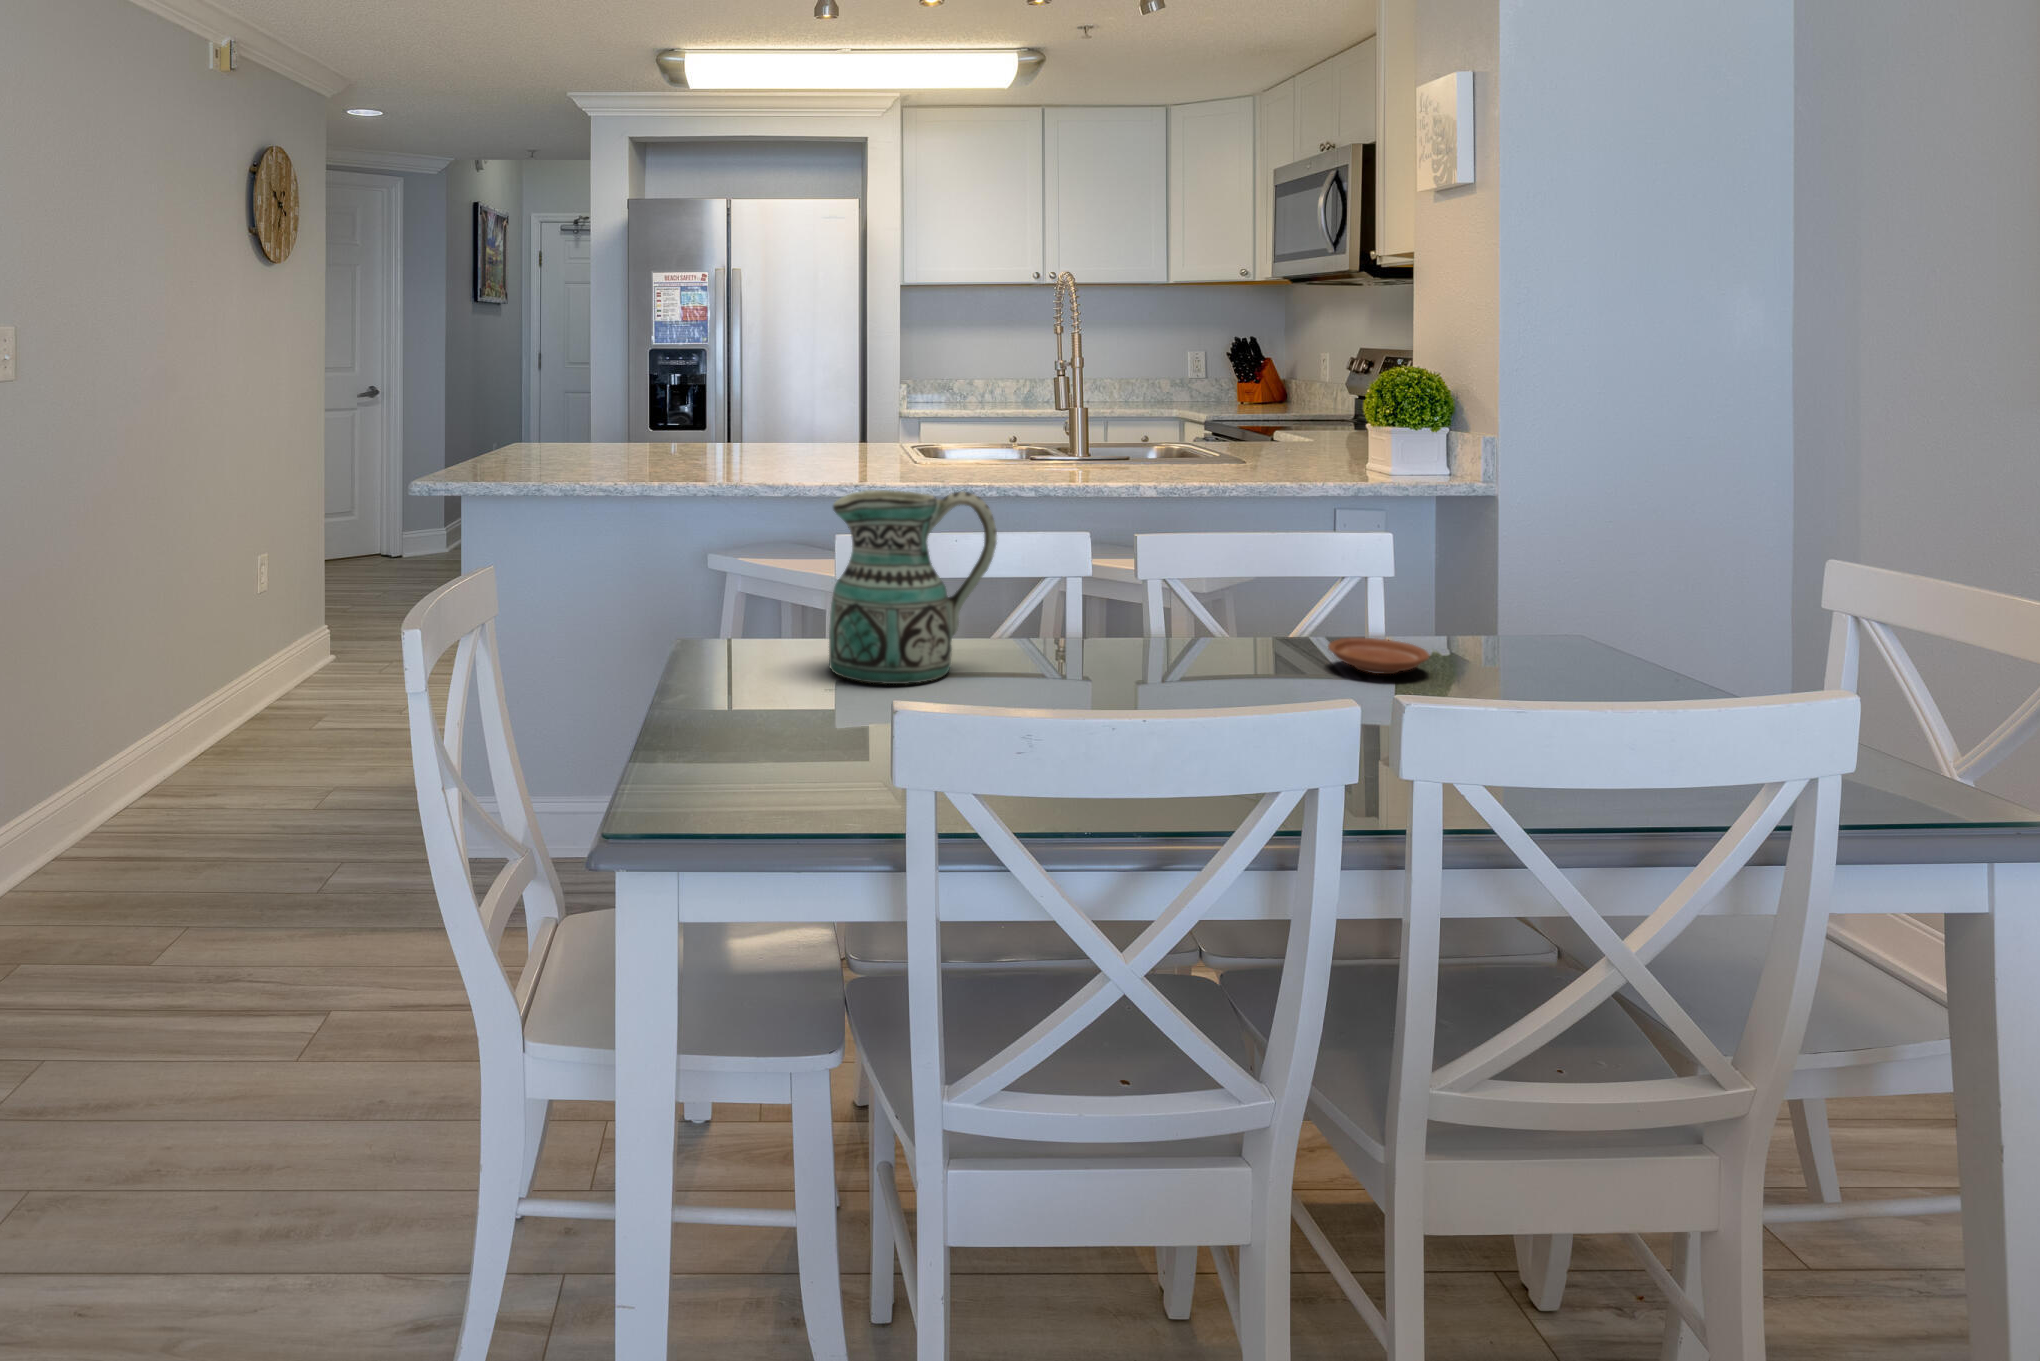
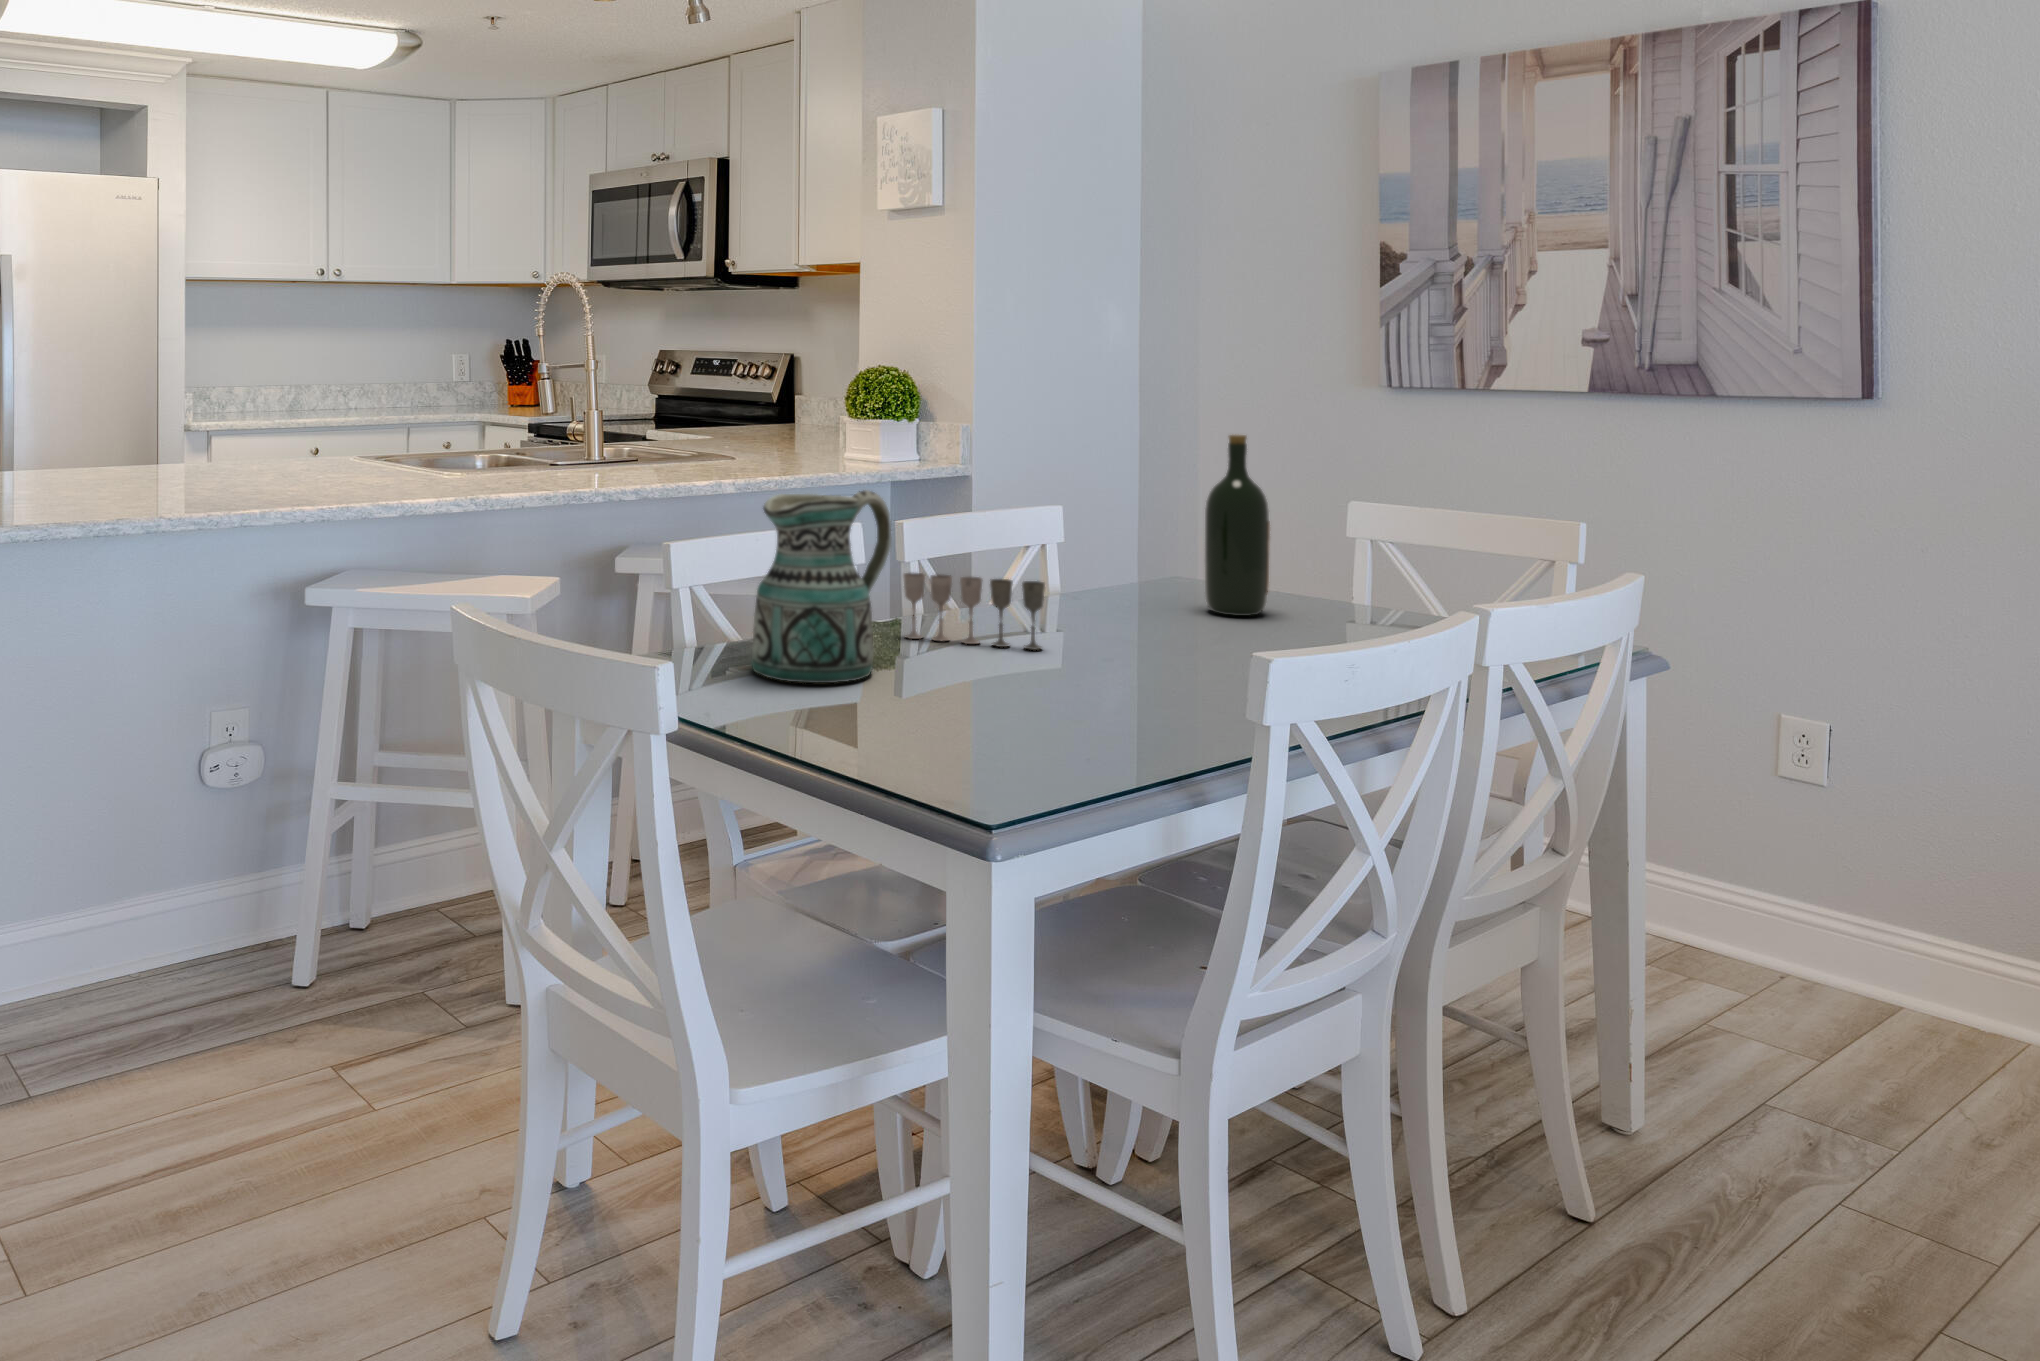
wine bottle: none [1495,453,1580,680] -> present [1205,435,1270,616]
wine glass: none [1066,583,1183,682] -> present [904,573,1045,650]
plate: present [1328,638,1429,674] -> none [1101,597,1184,625]

